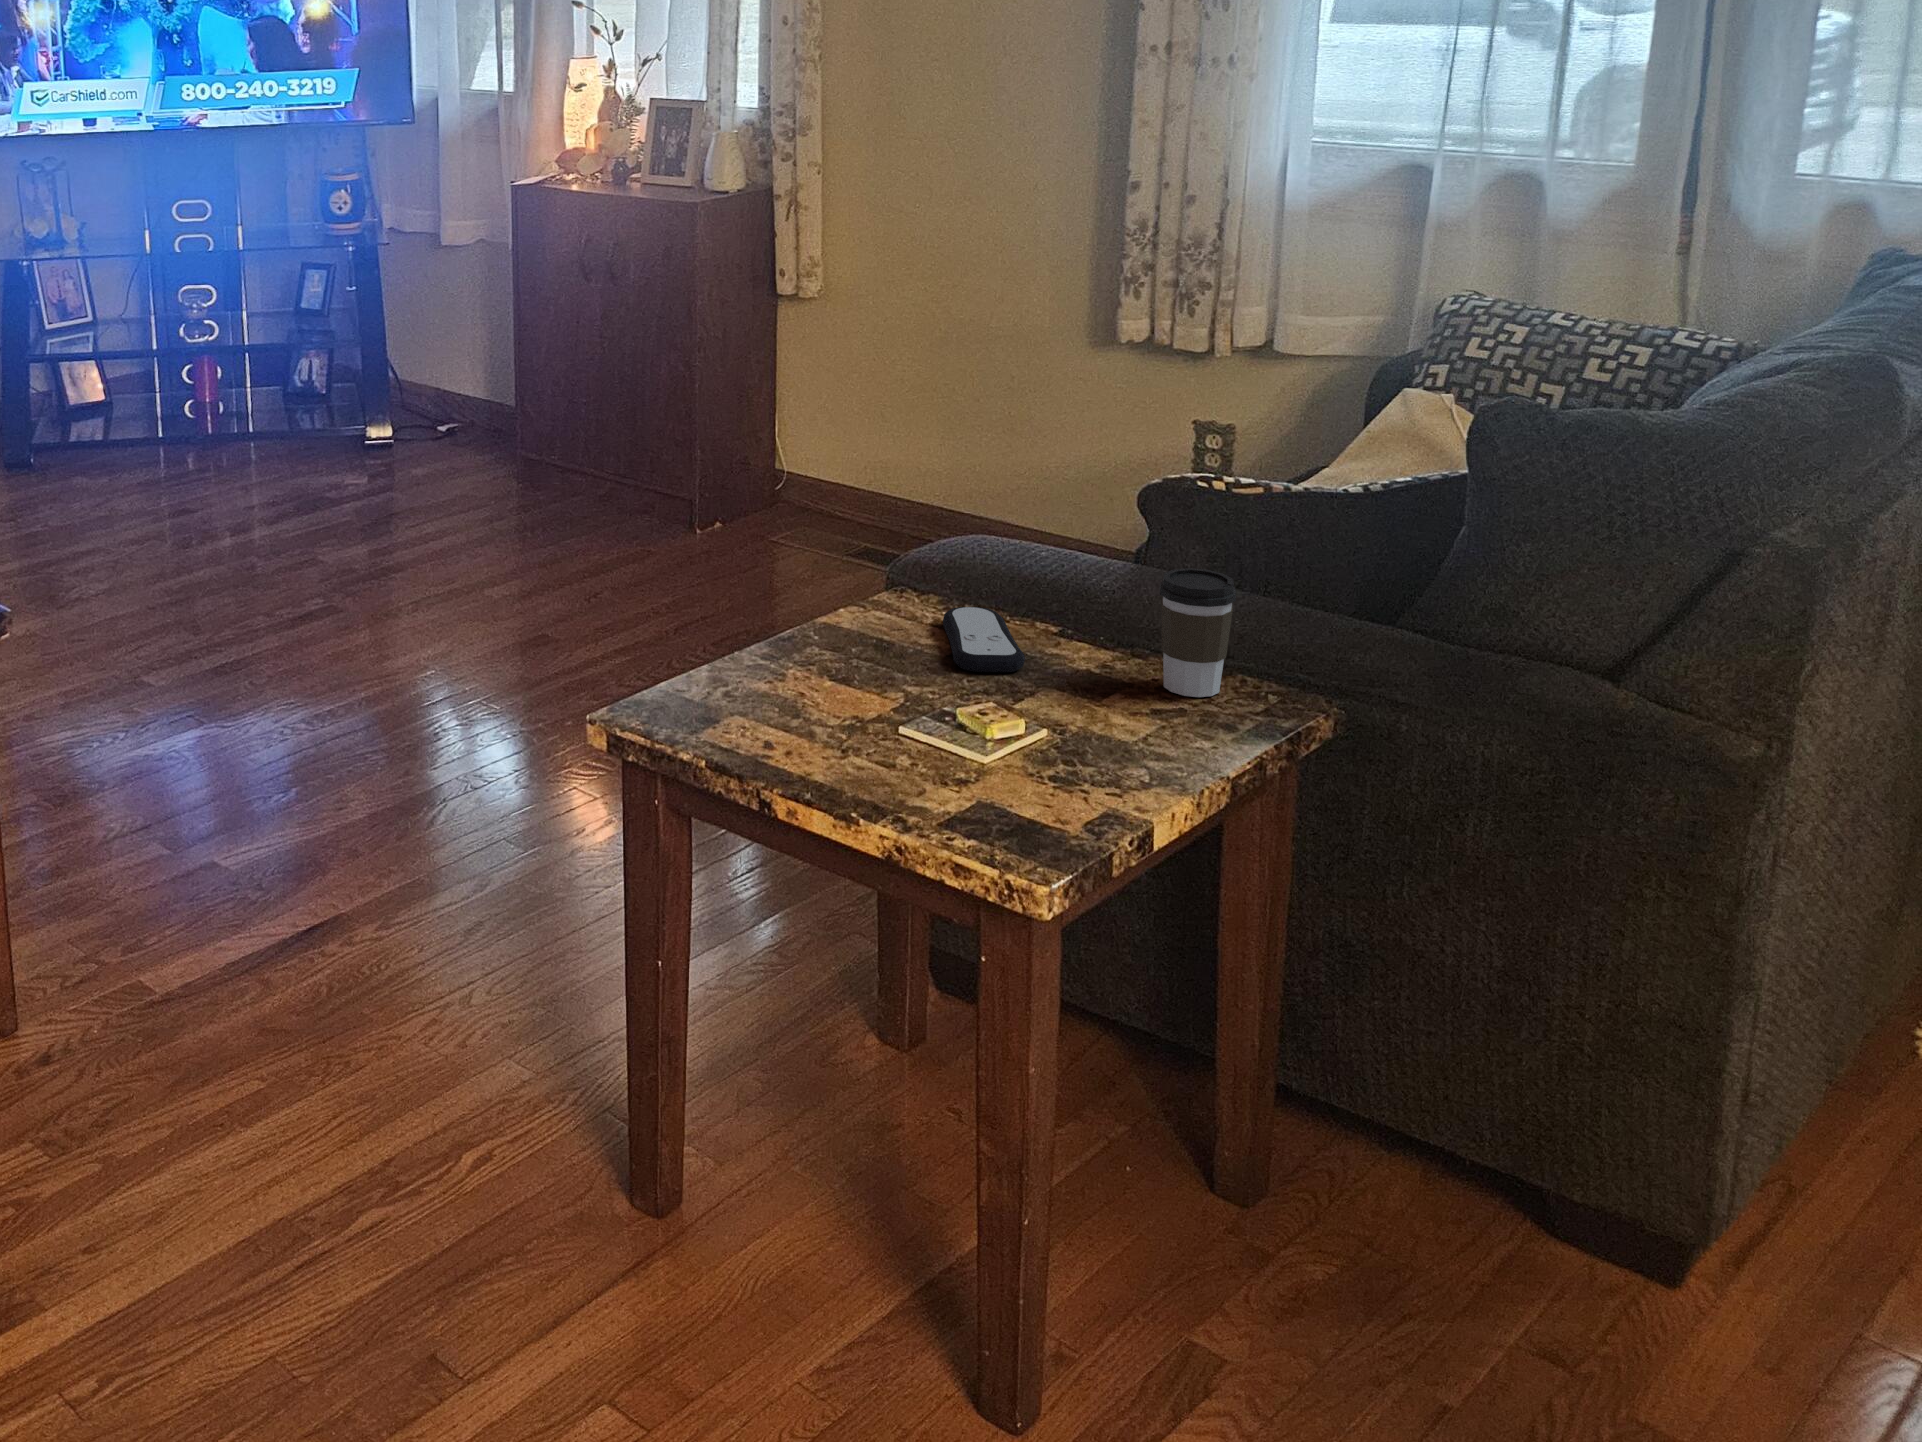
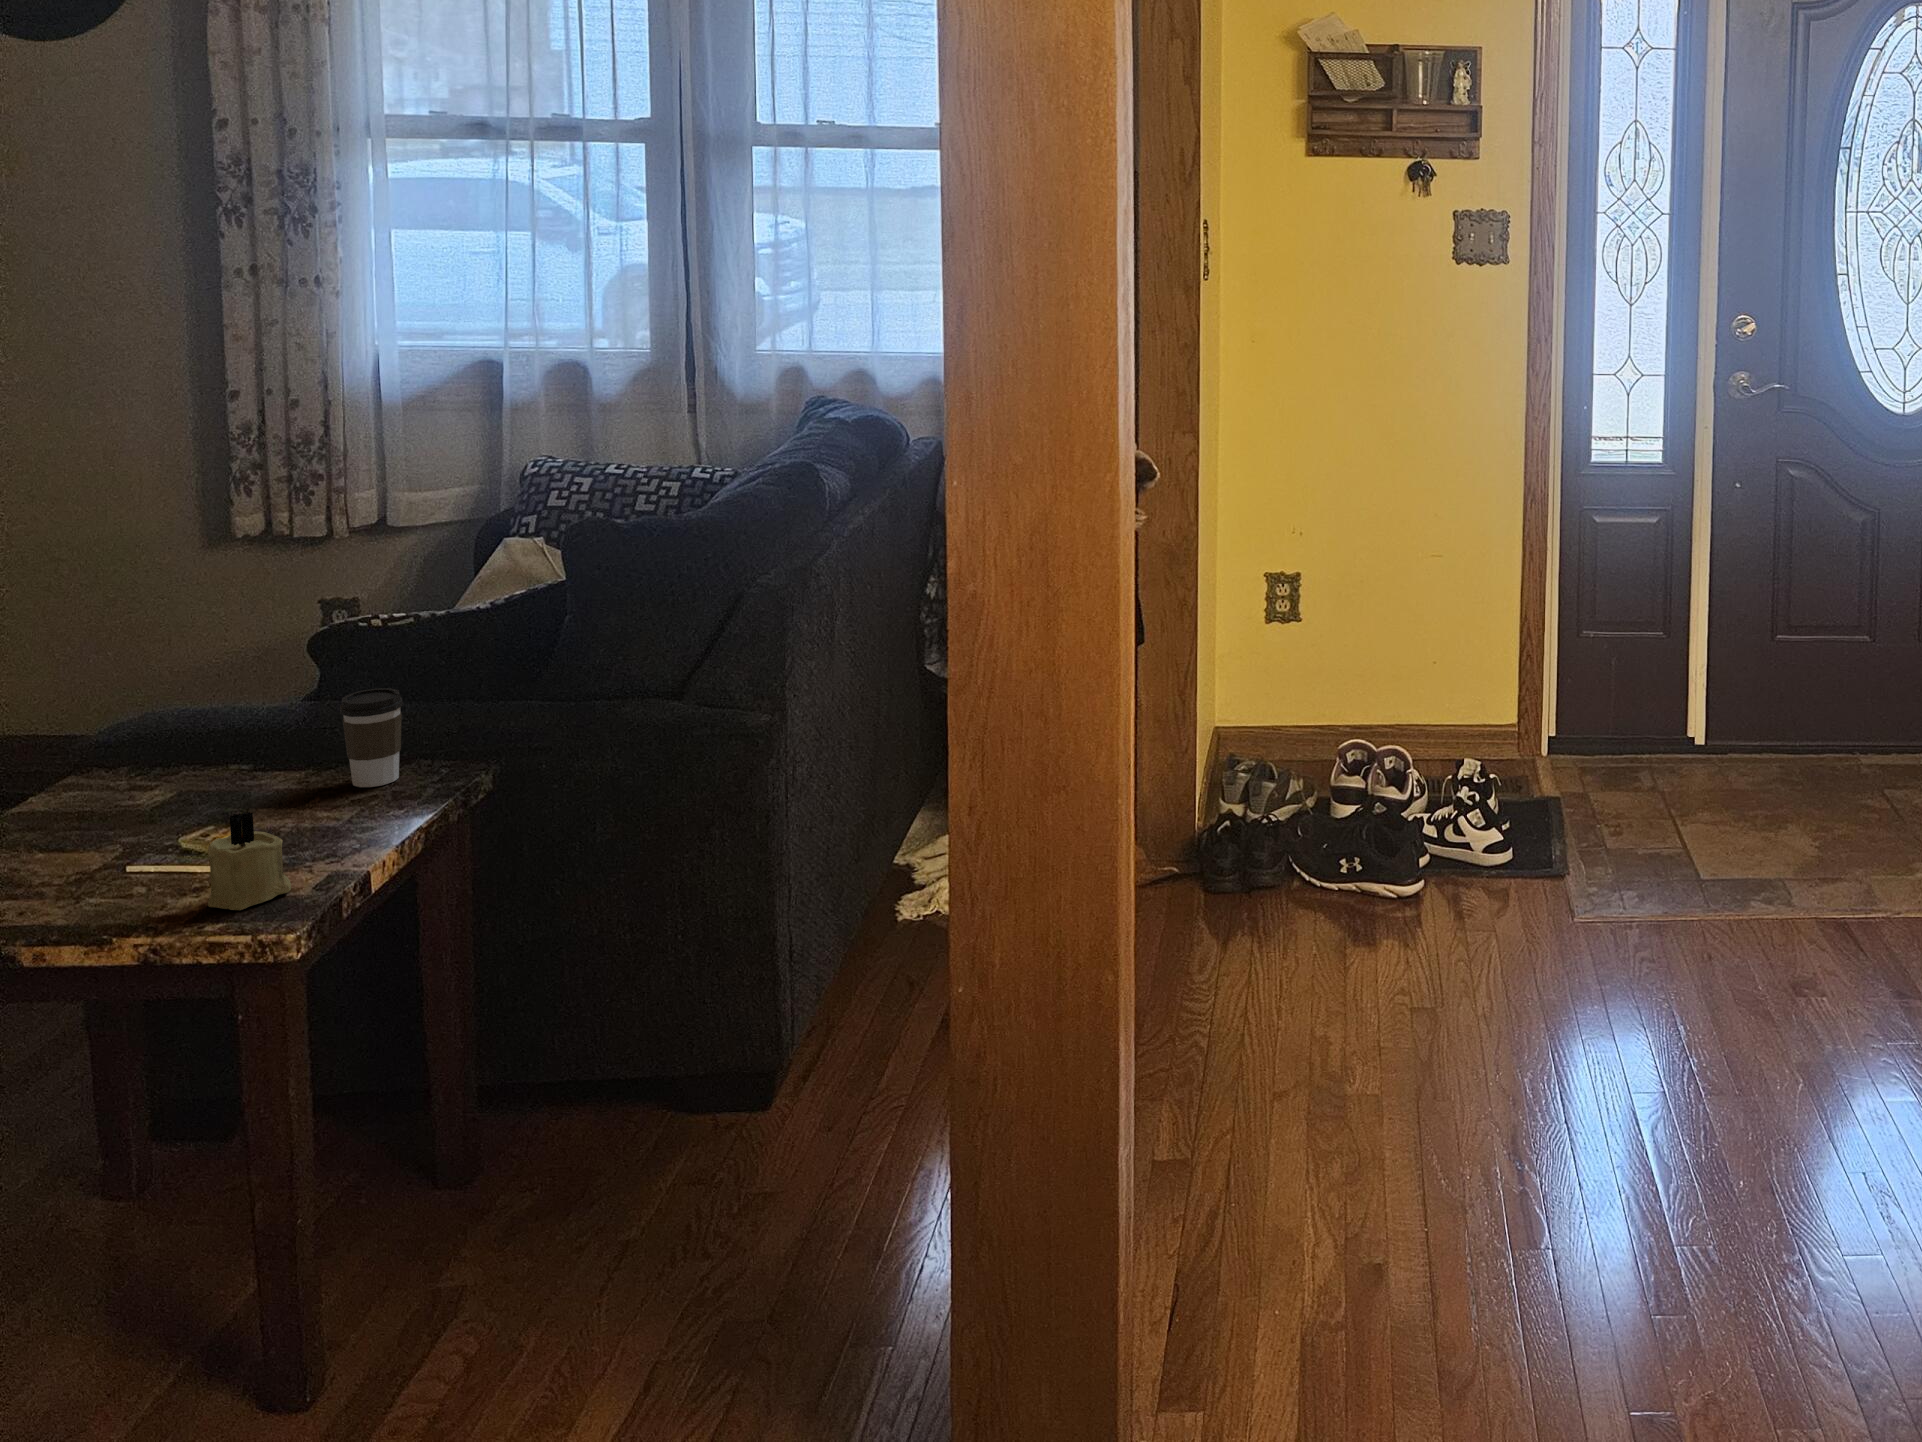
remote control: present [943,607,1025,672] -> none [140,768,228,818]
candle: none [964,705,1060,830] -> present [208,812,291,910]

